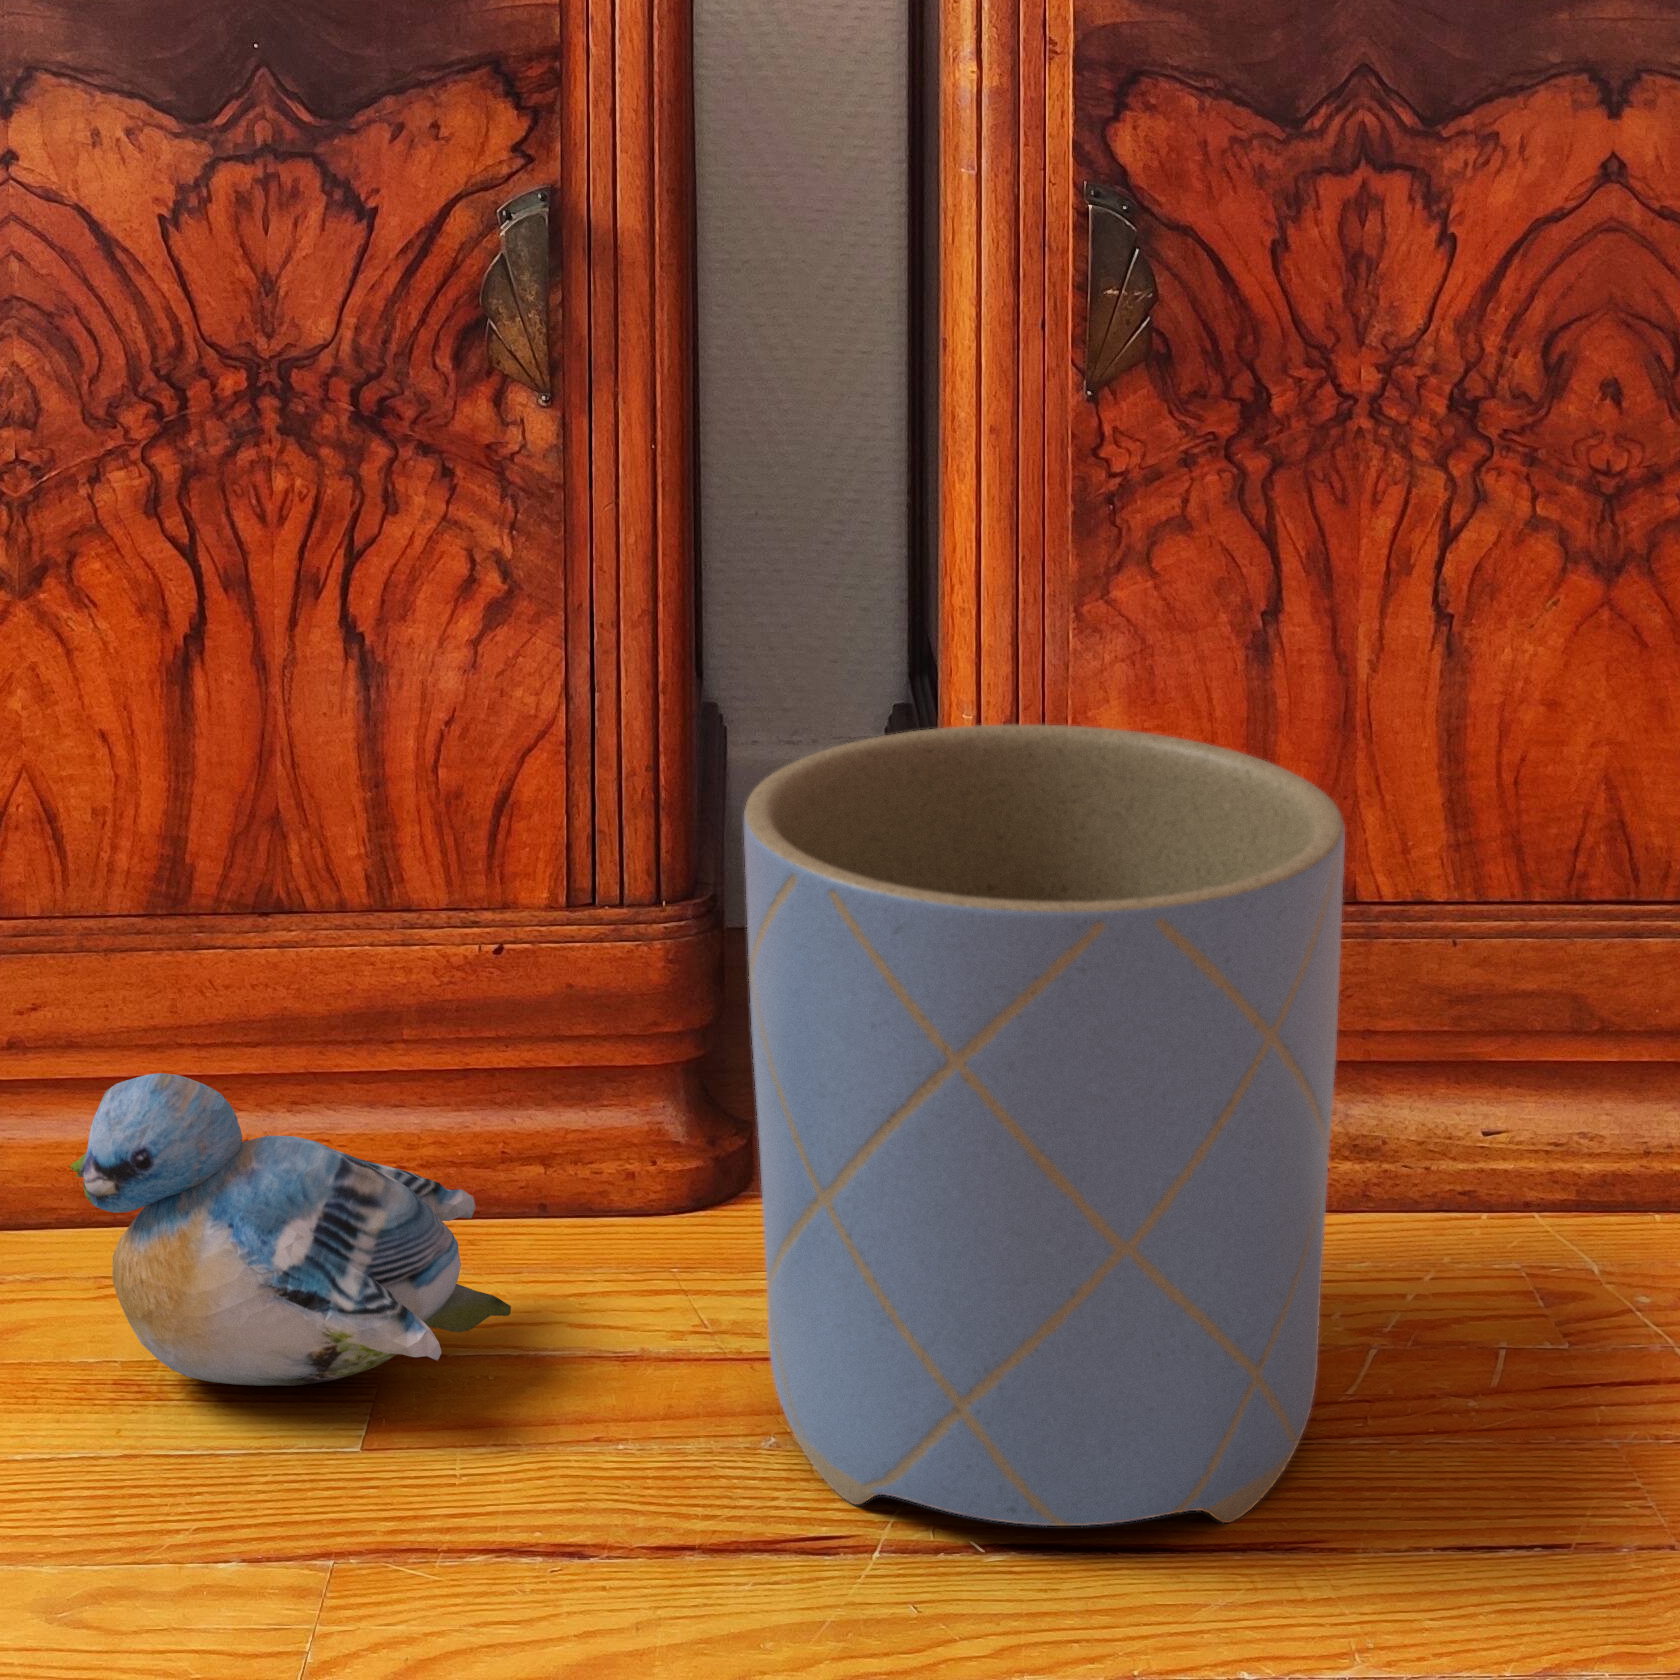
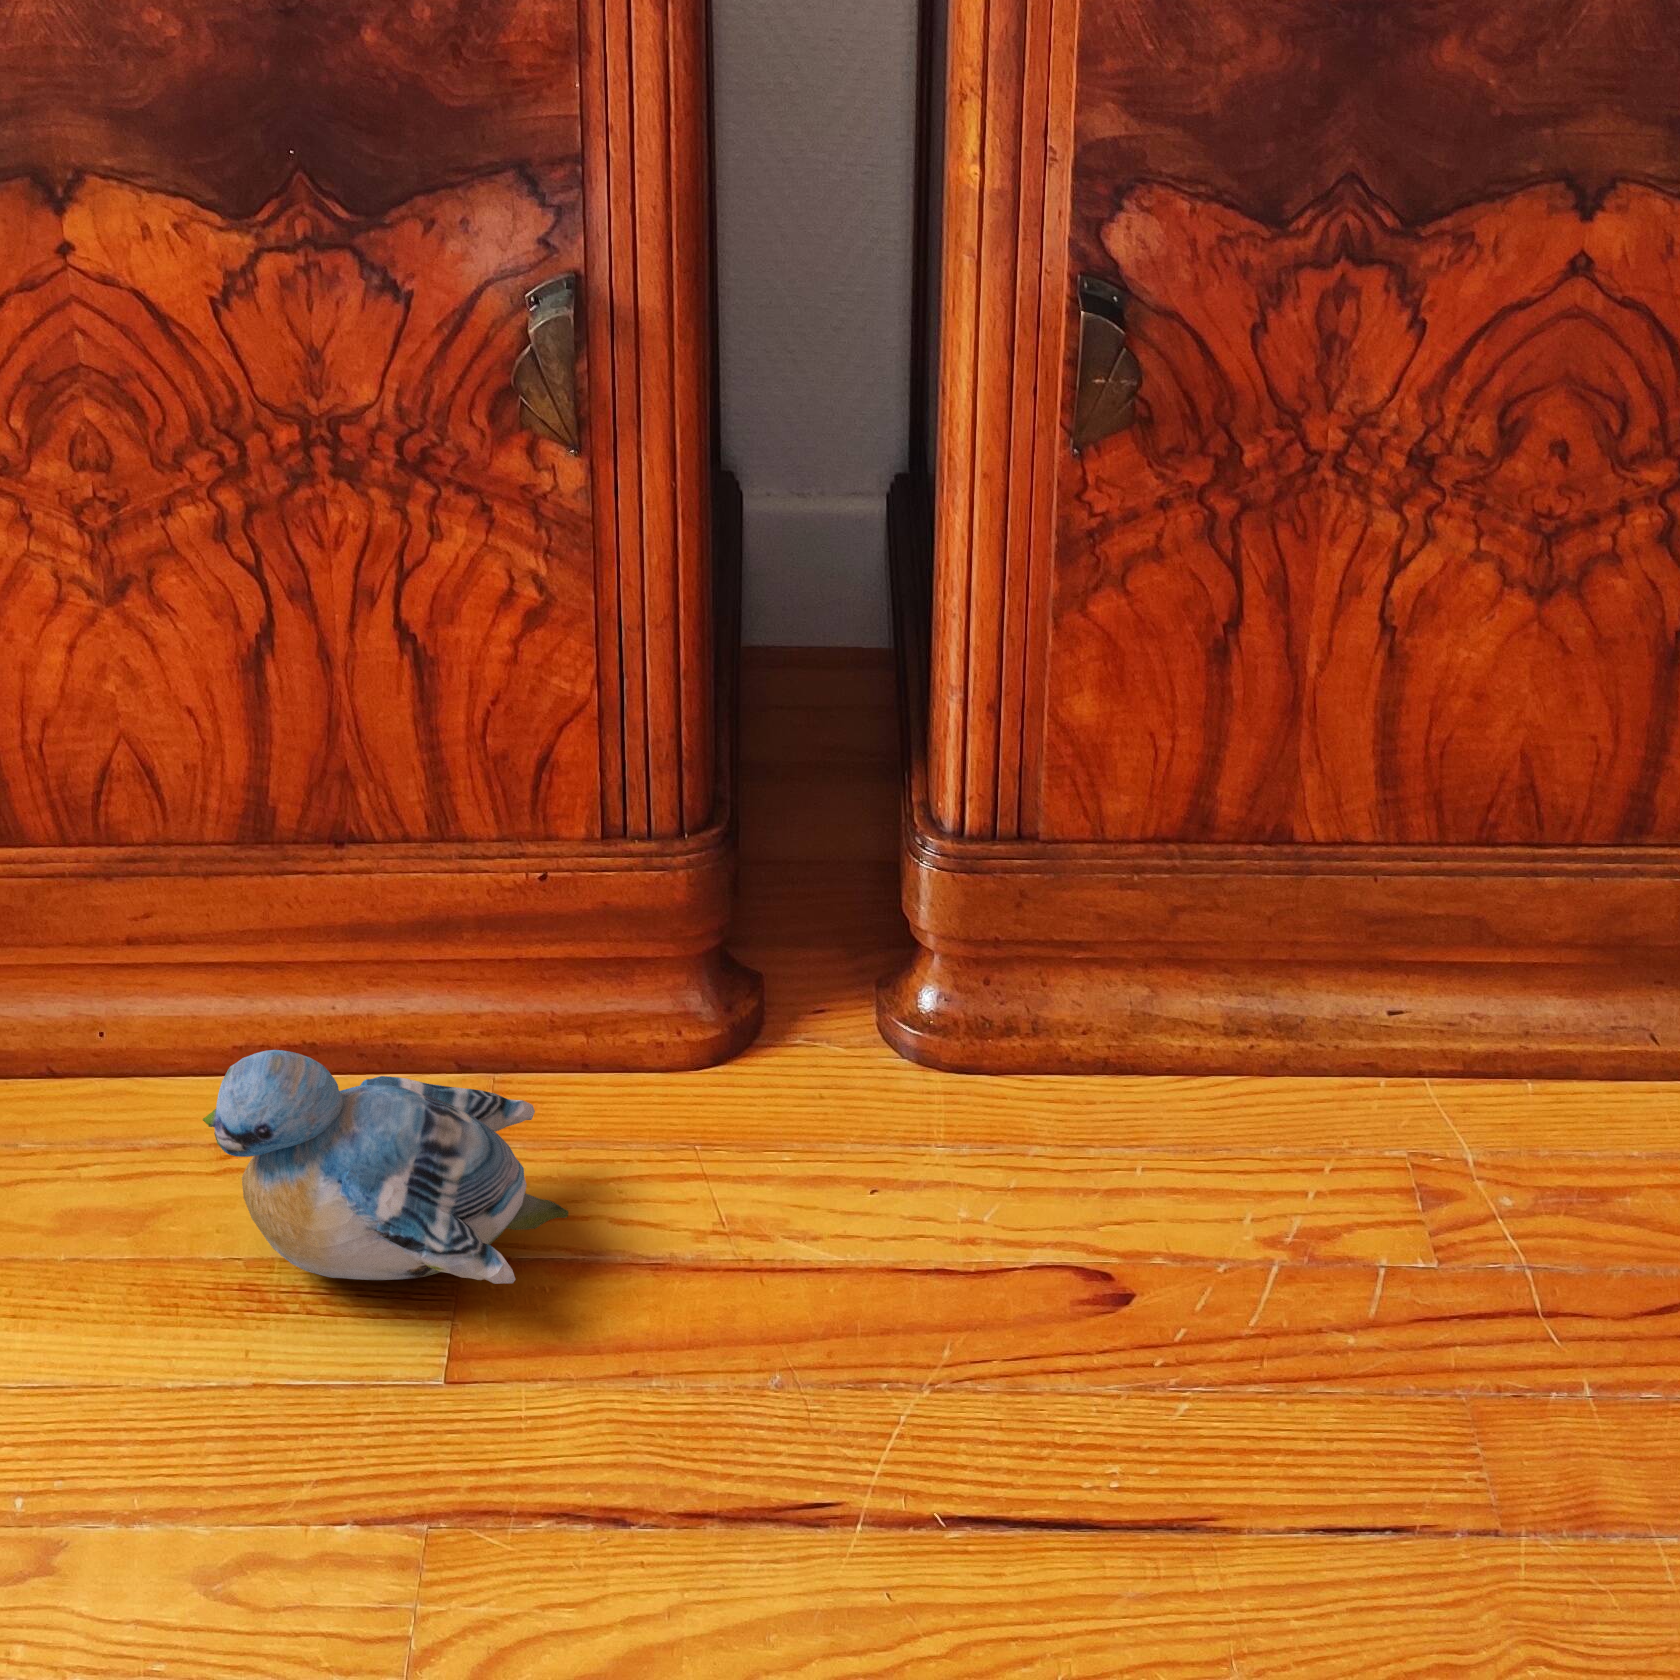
planter: present [744,724,1345,1526] -> none [758,754,1269,1455]

